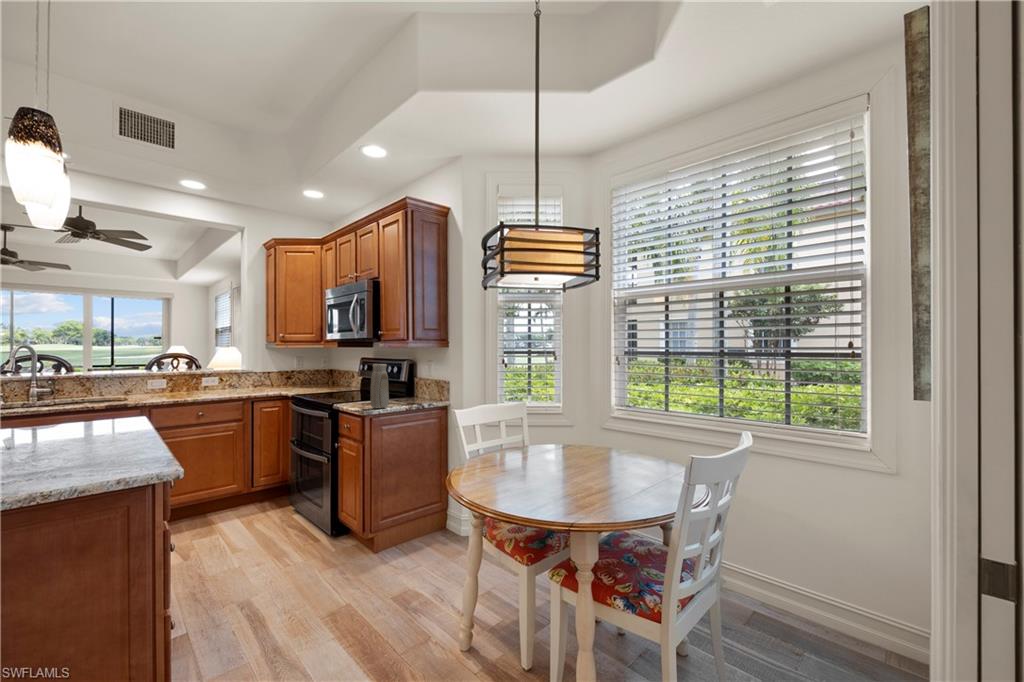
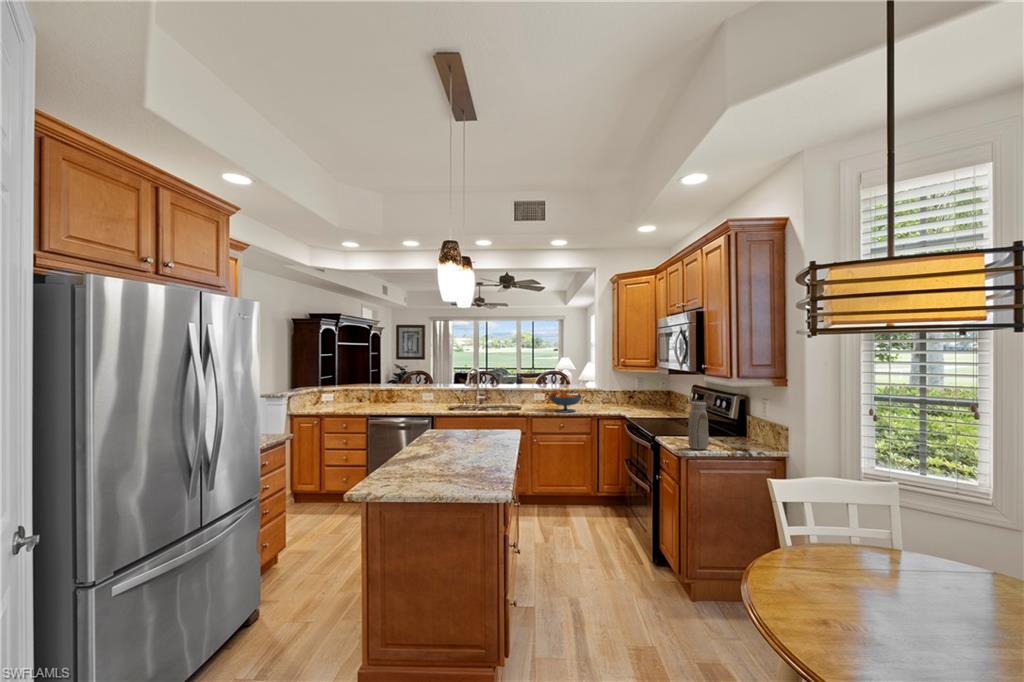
fruit bowl: none [183,373,229,399] -> present [549,391,581,412]

